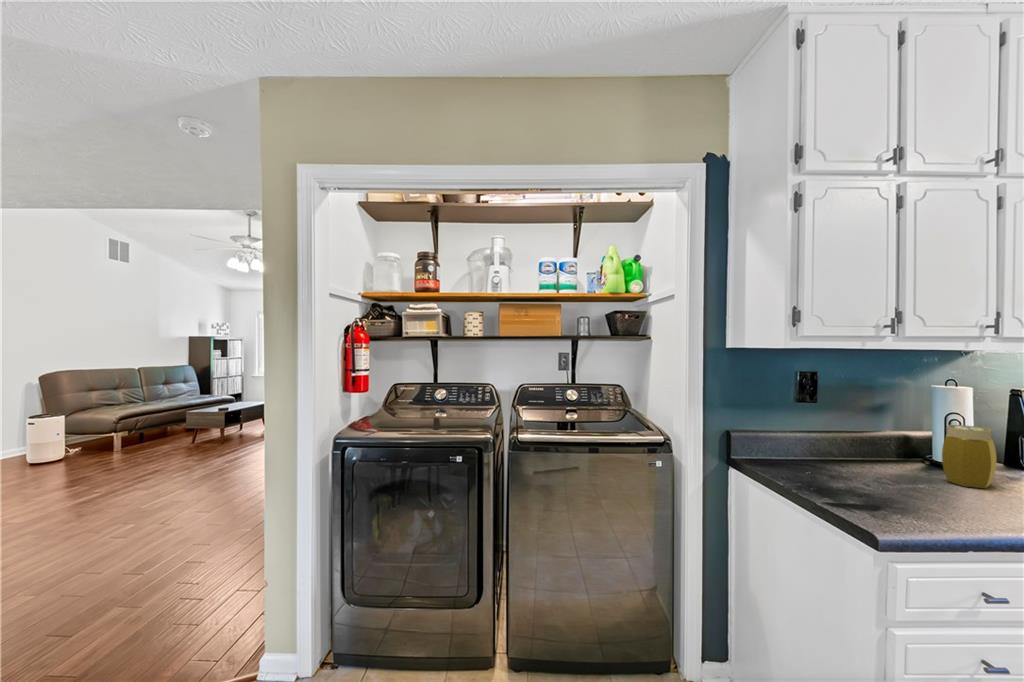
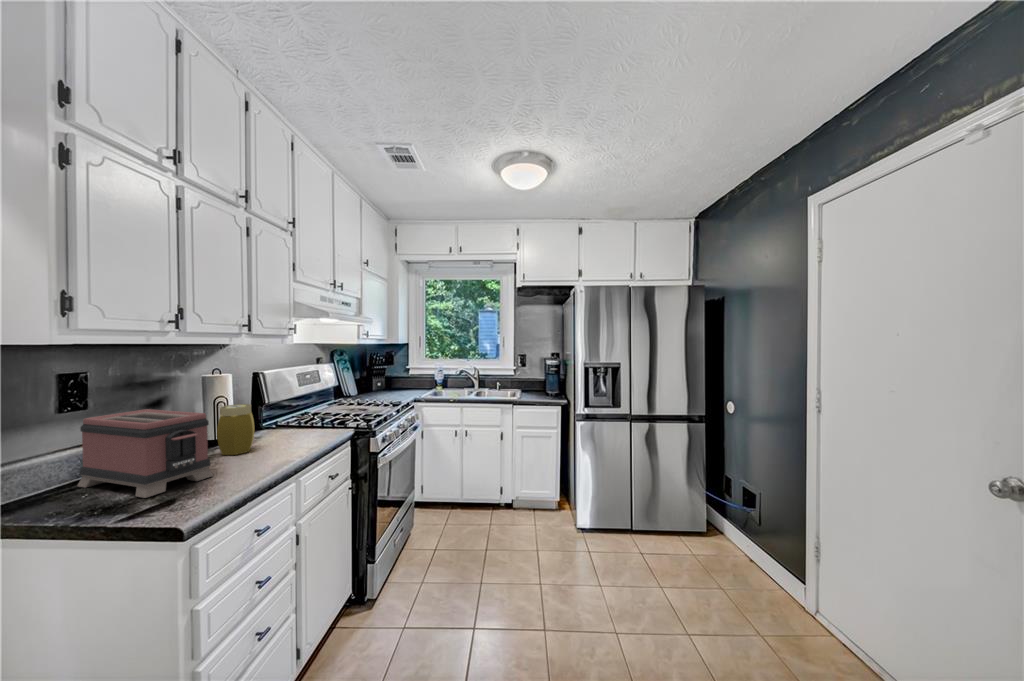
toaster: none [808,411,925,499] -> present [77,409,213,498]

